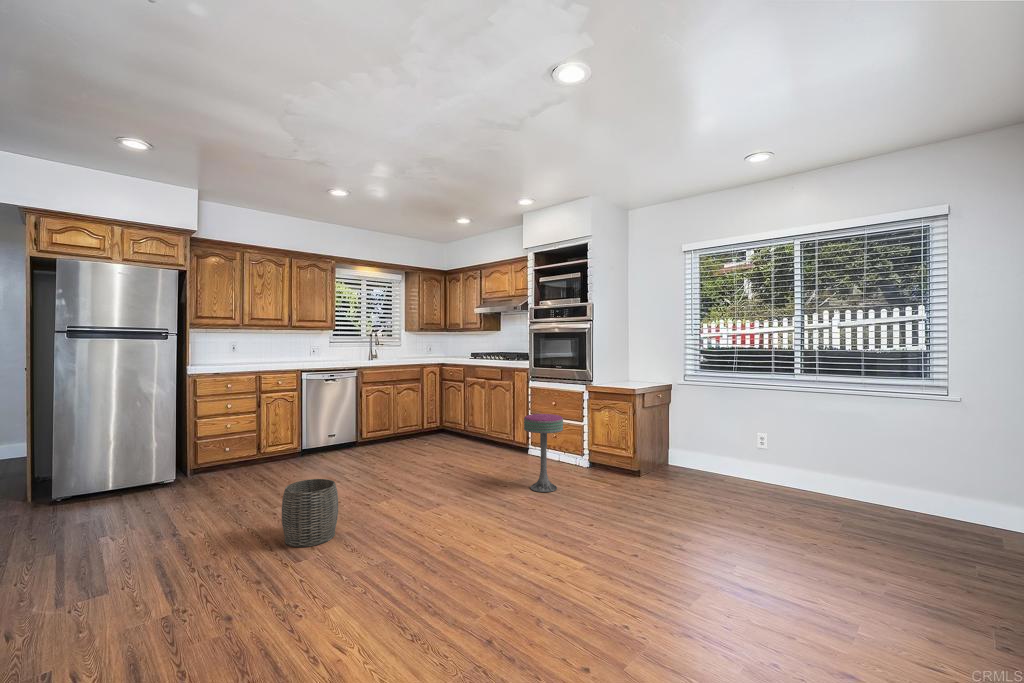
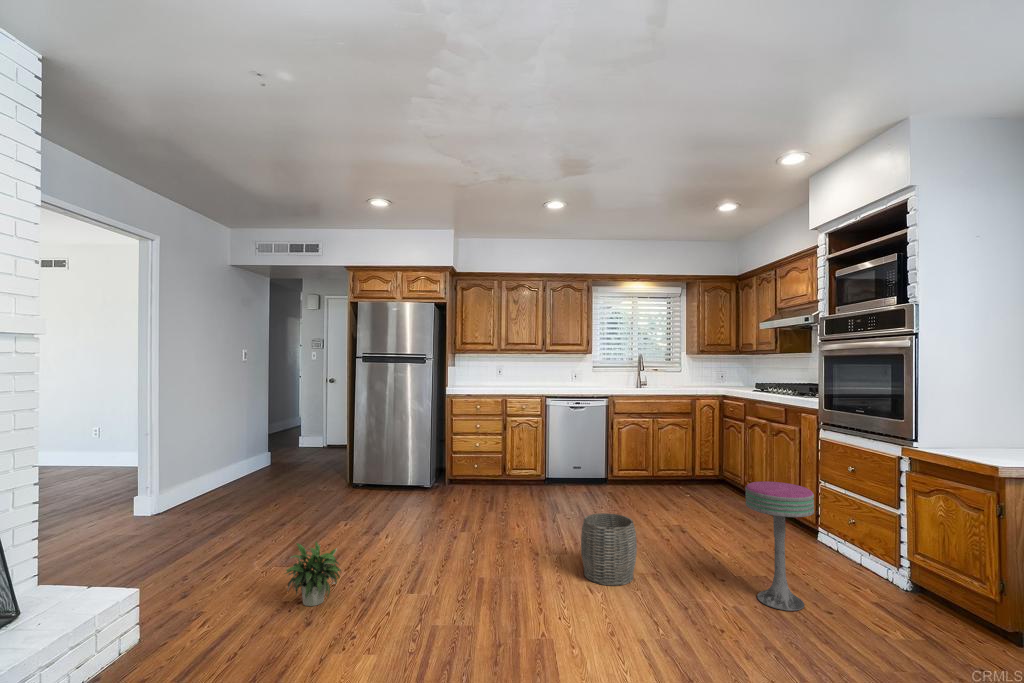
woven basket: present [282,479,338,547] -> present [581,513,637,586]
potted plant: none [145,539,223,610] -> present [285,542,341,606]

